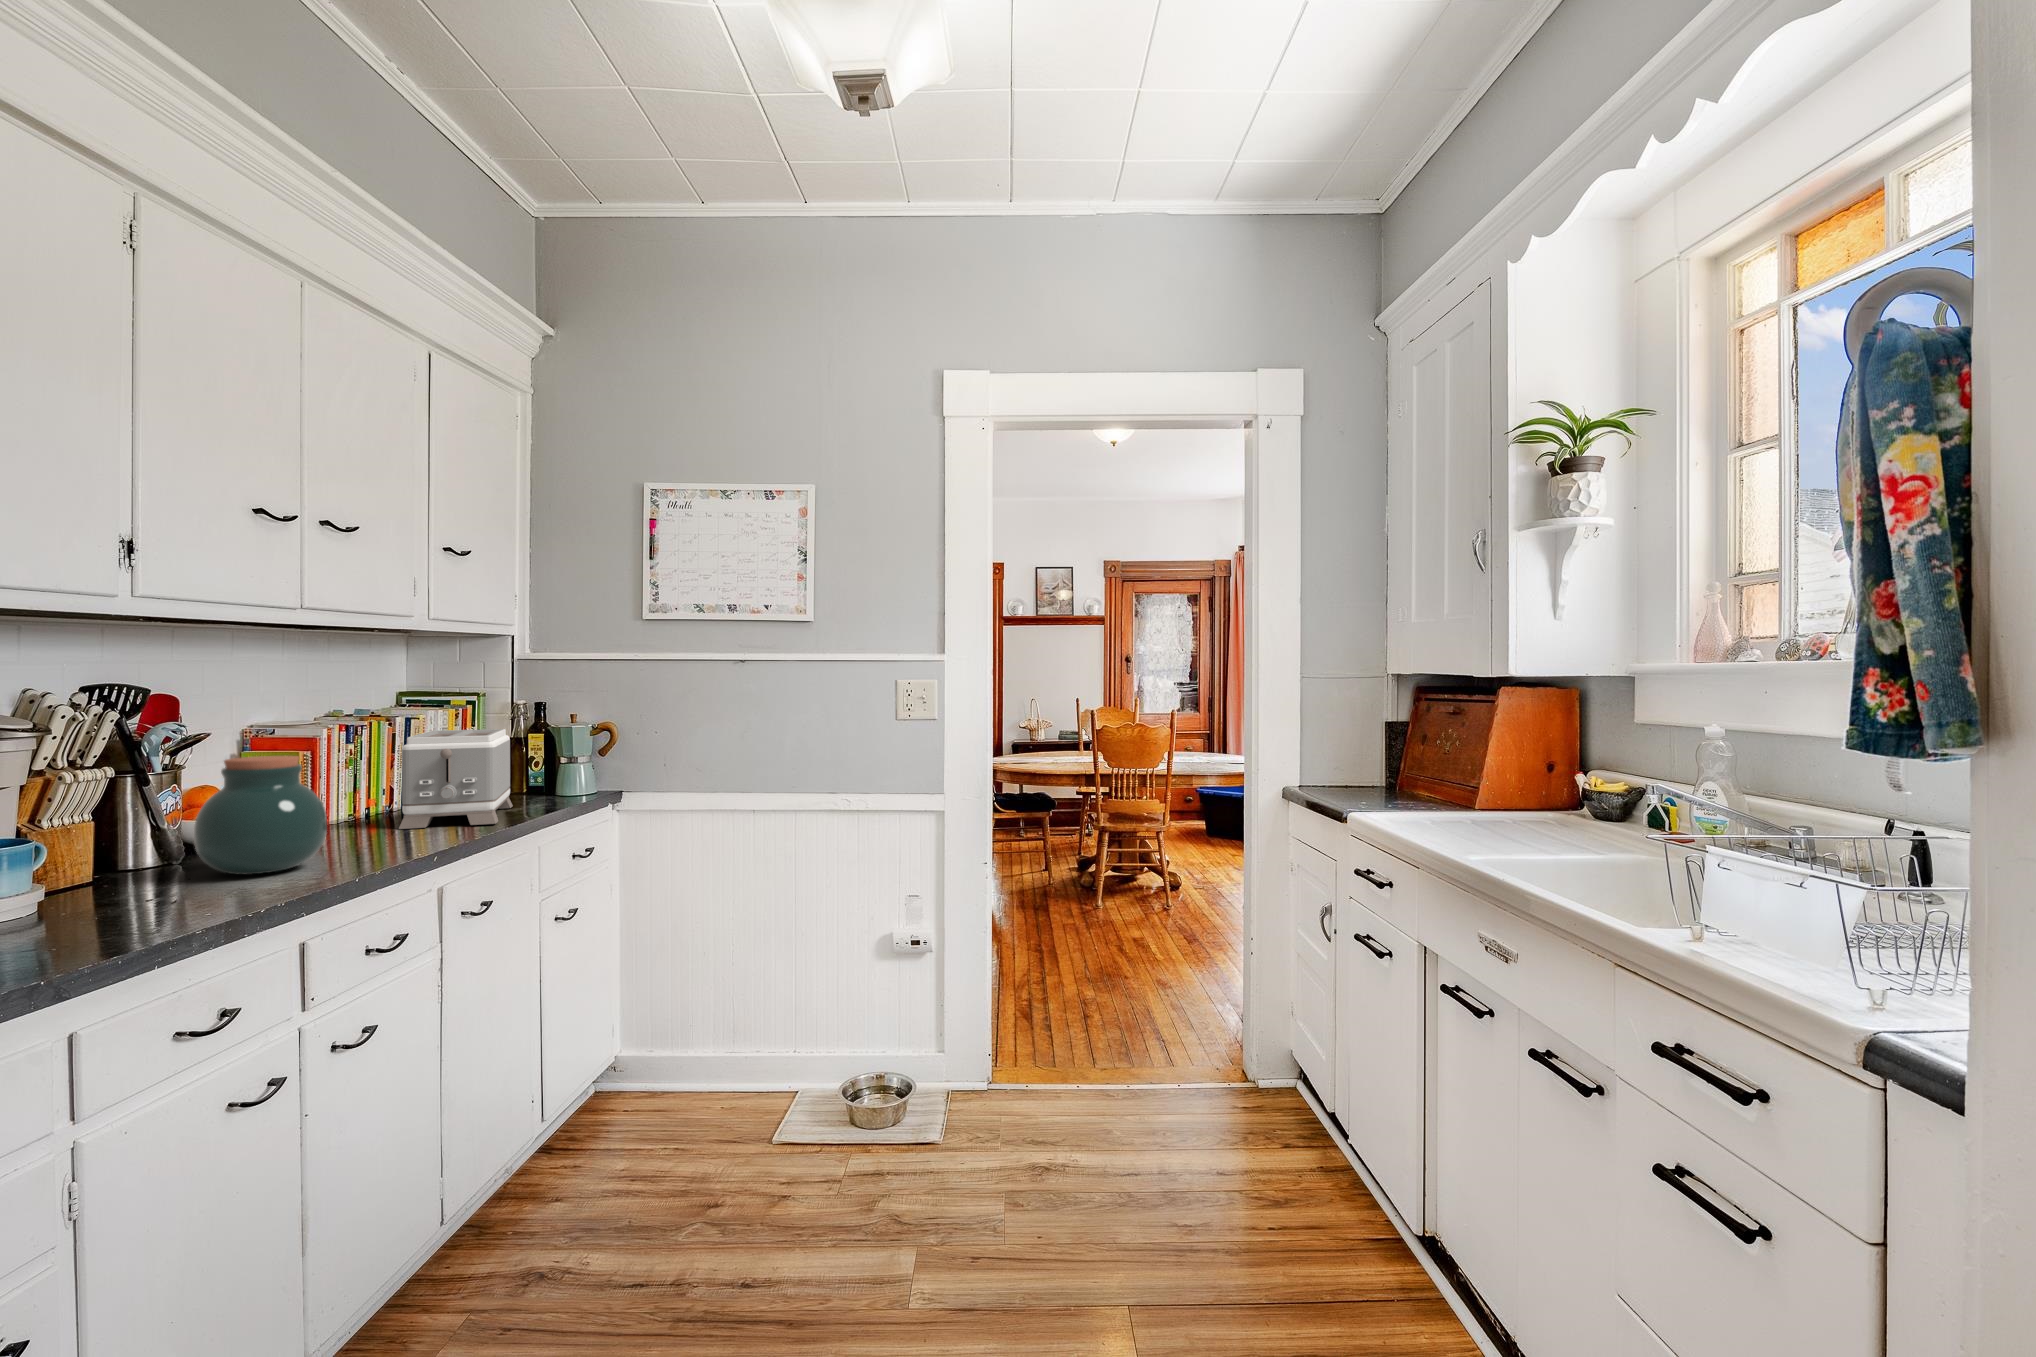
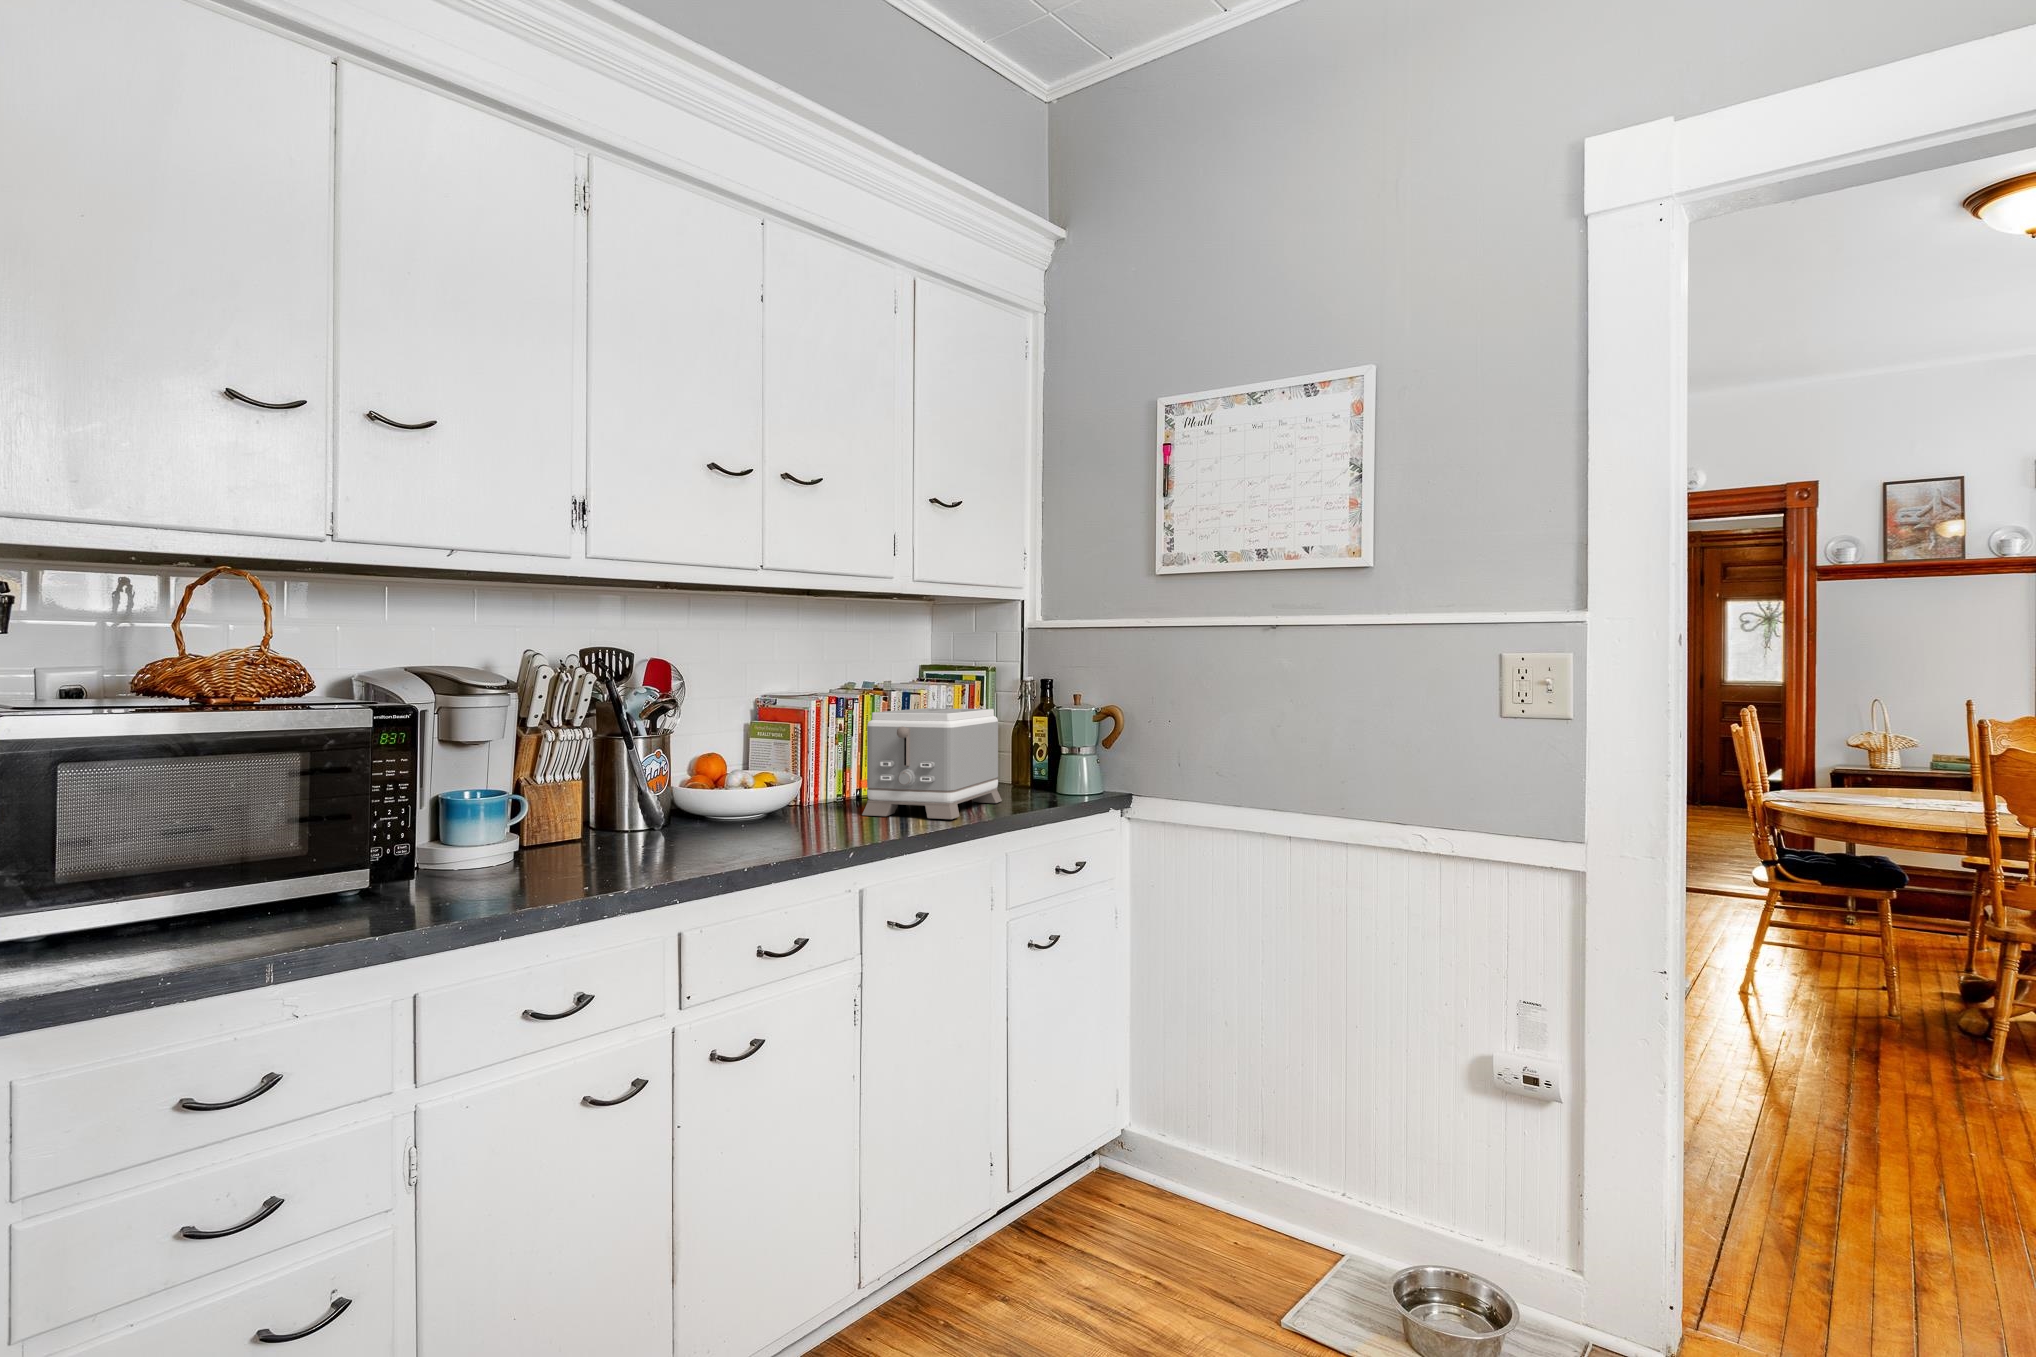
jar: present [194,756,327,874] -> none [627,722,743,847]

